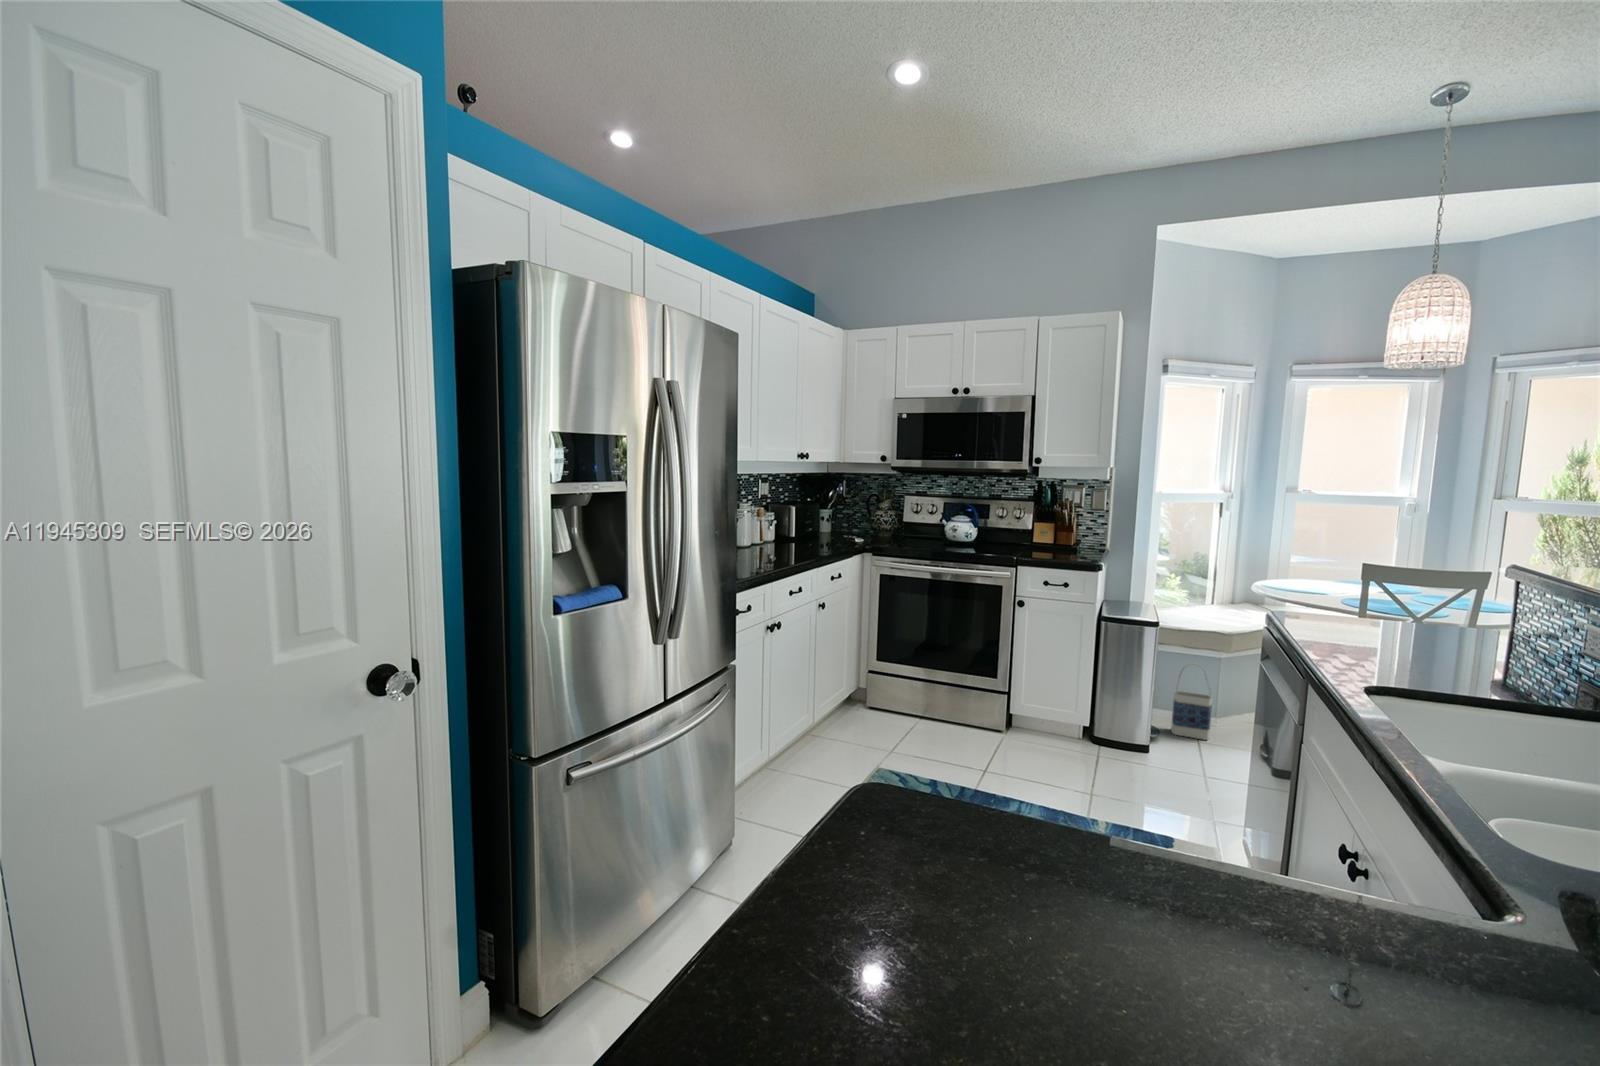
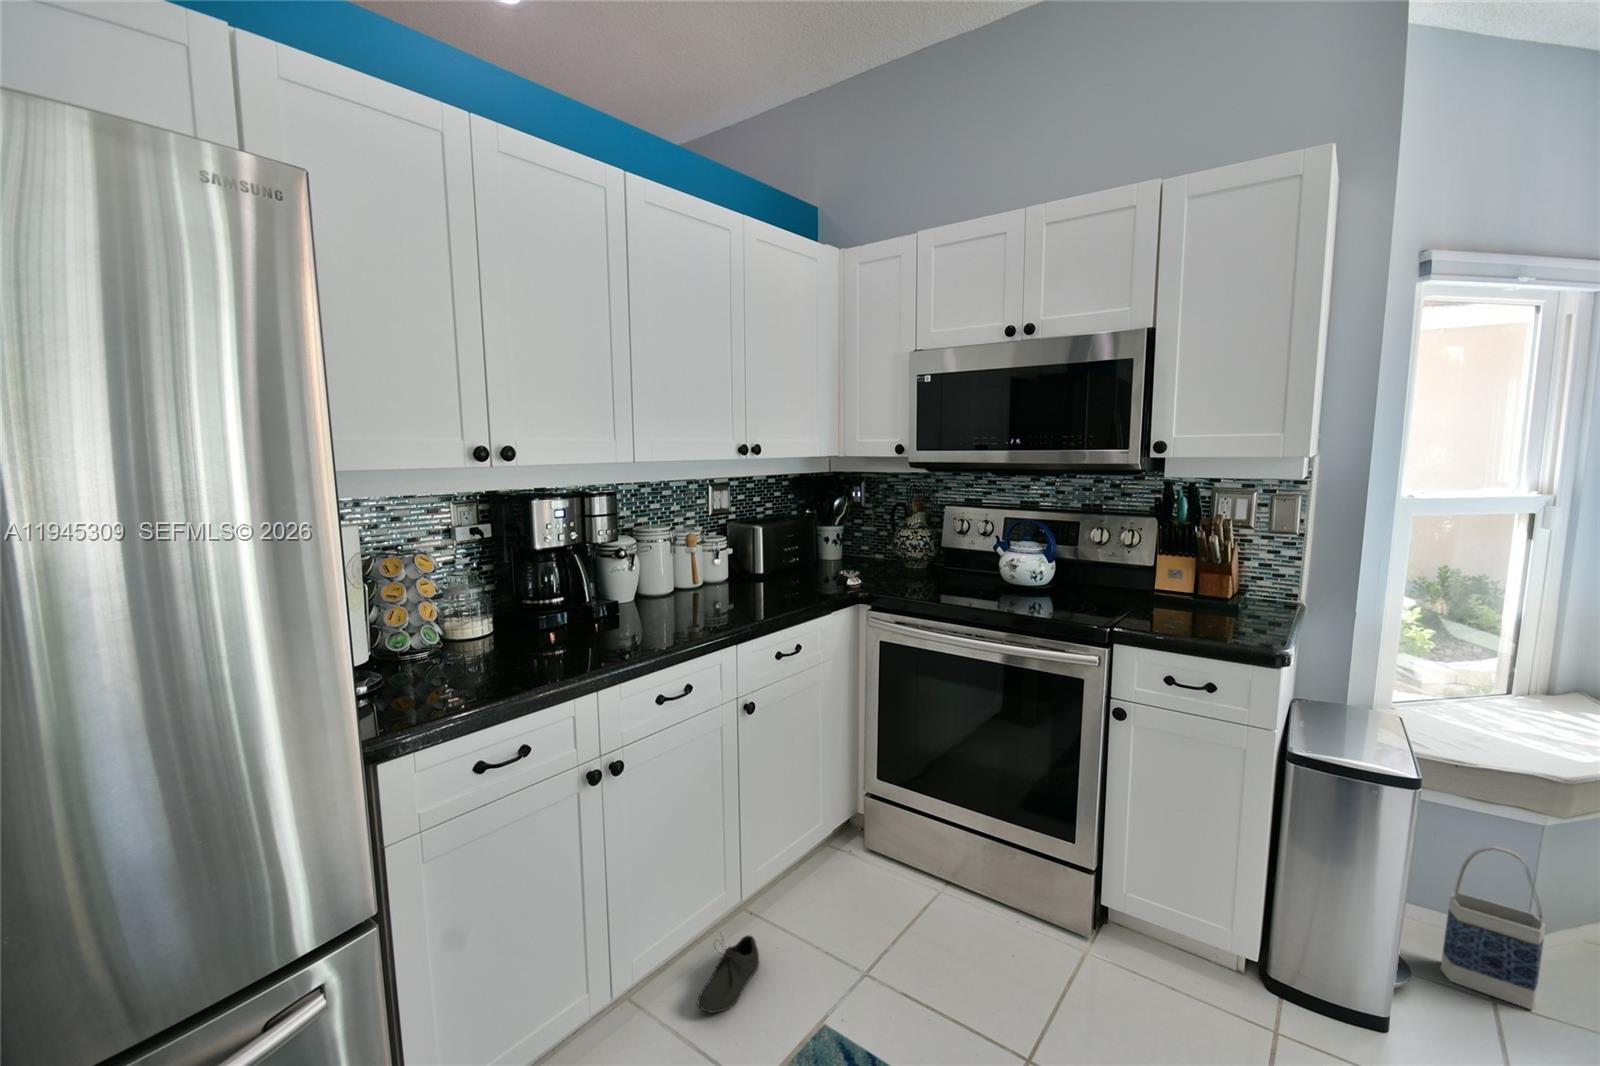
shoe: none [809,735,833,769] -> present [697,935,759,1013]

